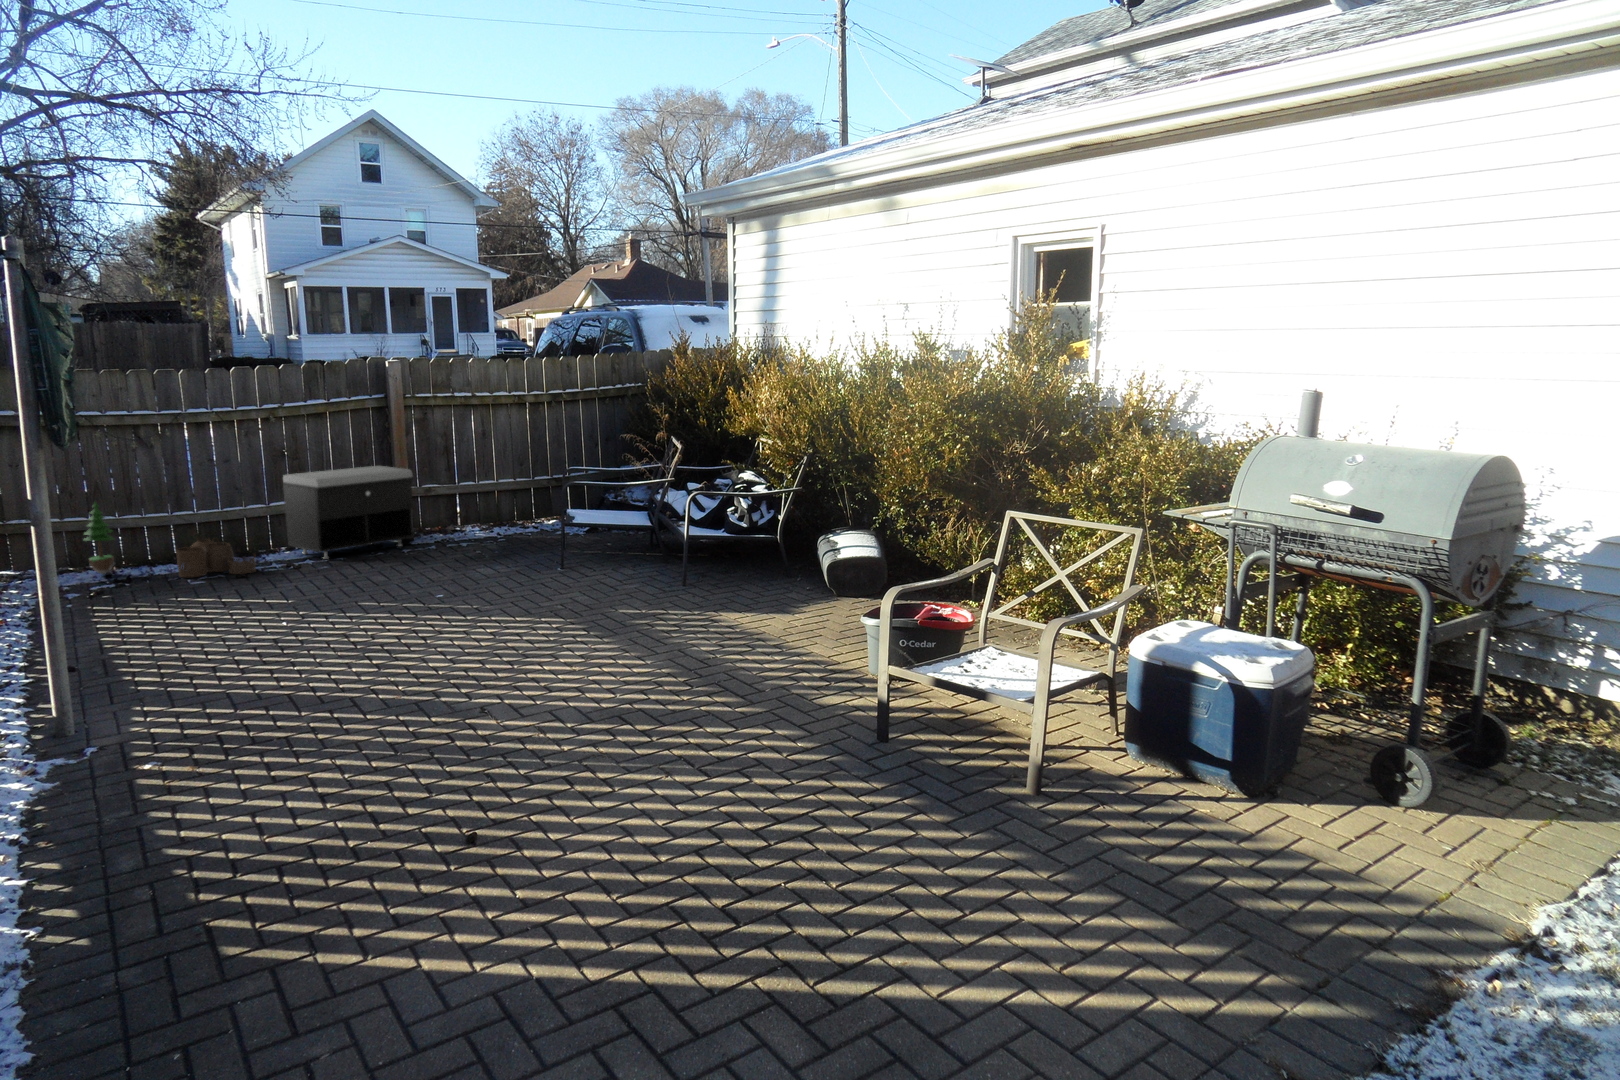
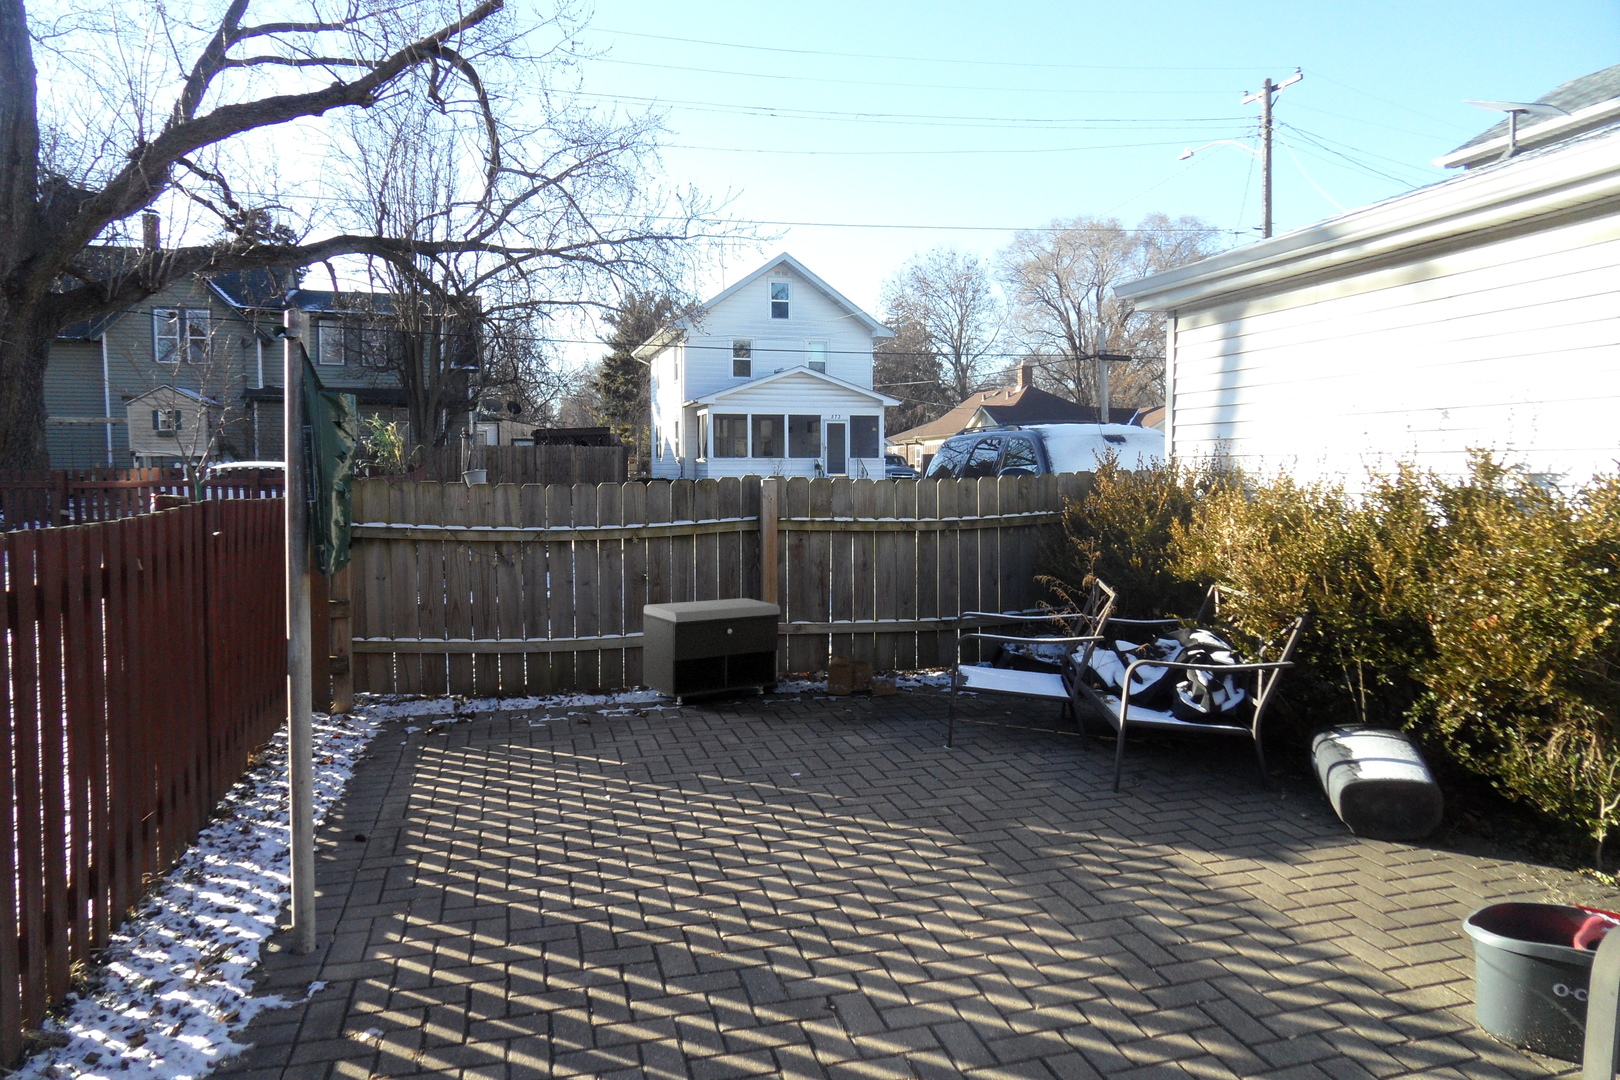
potted tree: present [84,502,115,575] -> none [443,624,474,706]
woven basket: present [175,539,256,577] -> present [827,656,896,695]

